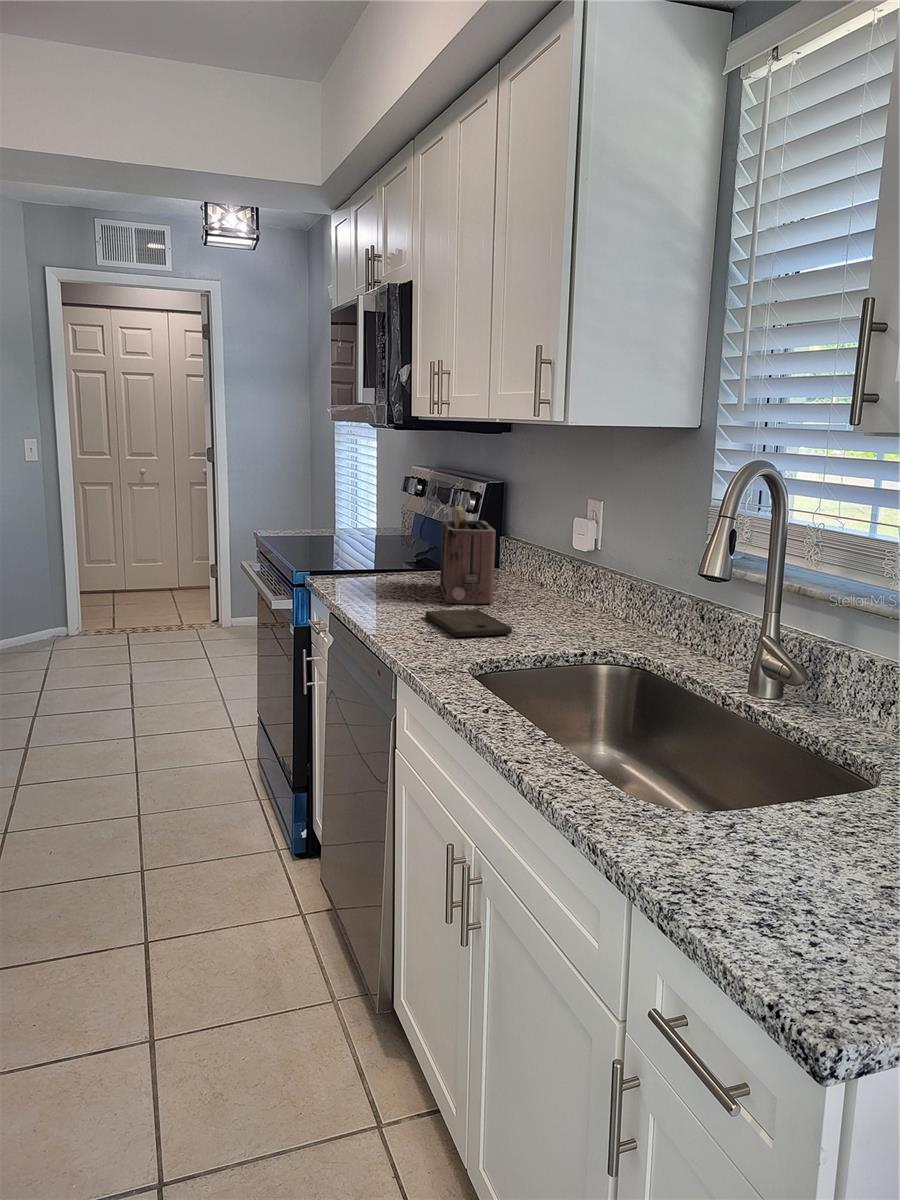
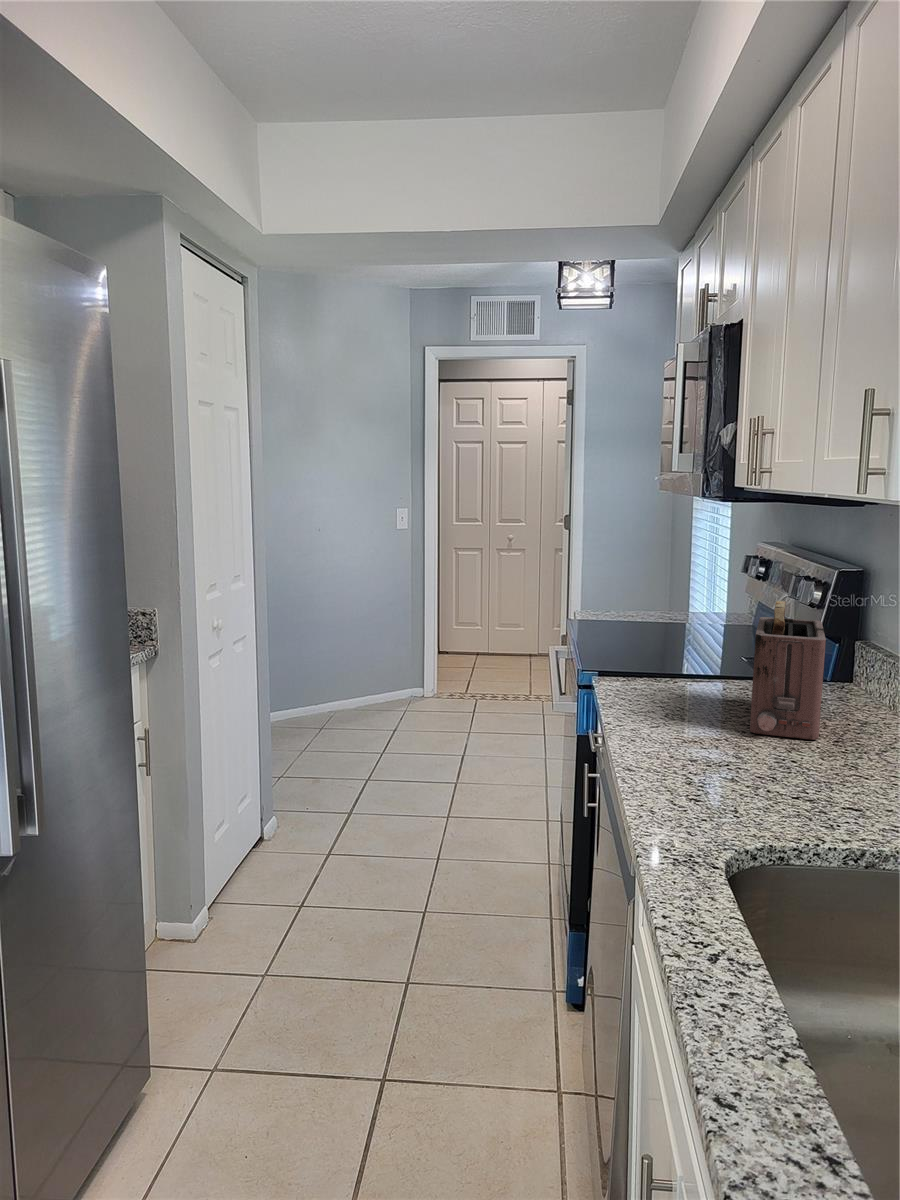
cutting board: present [426,609,512,637] -> none [709,746,825,800]

